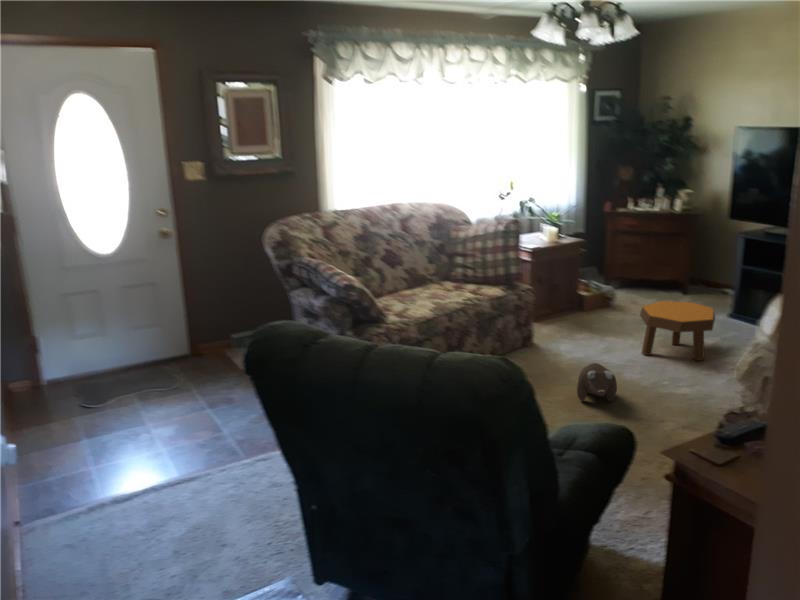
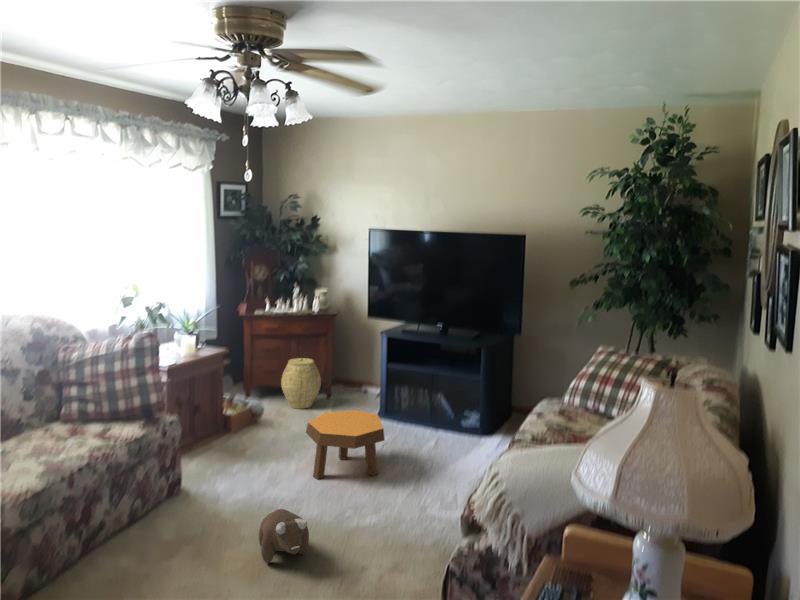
woven basket: none [635,254,675,301] -> present [281,358,321,409]

